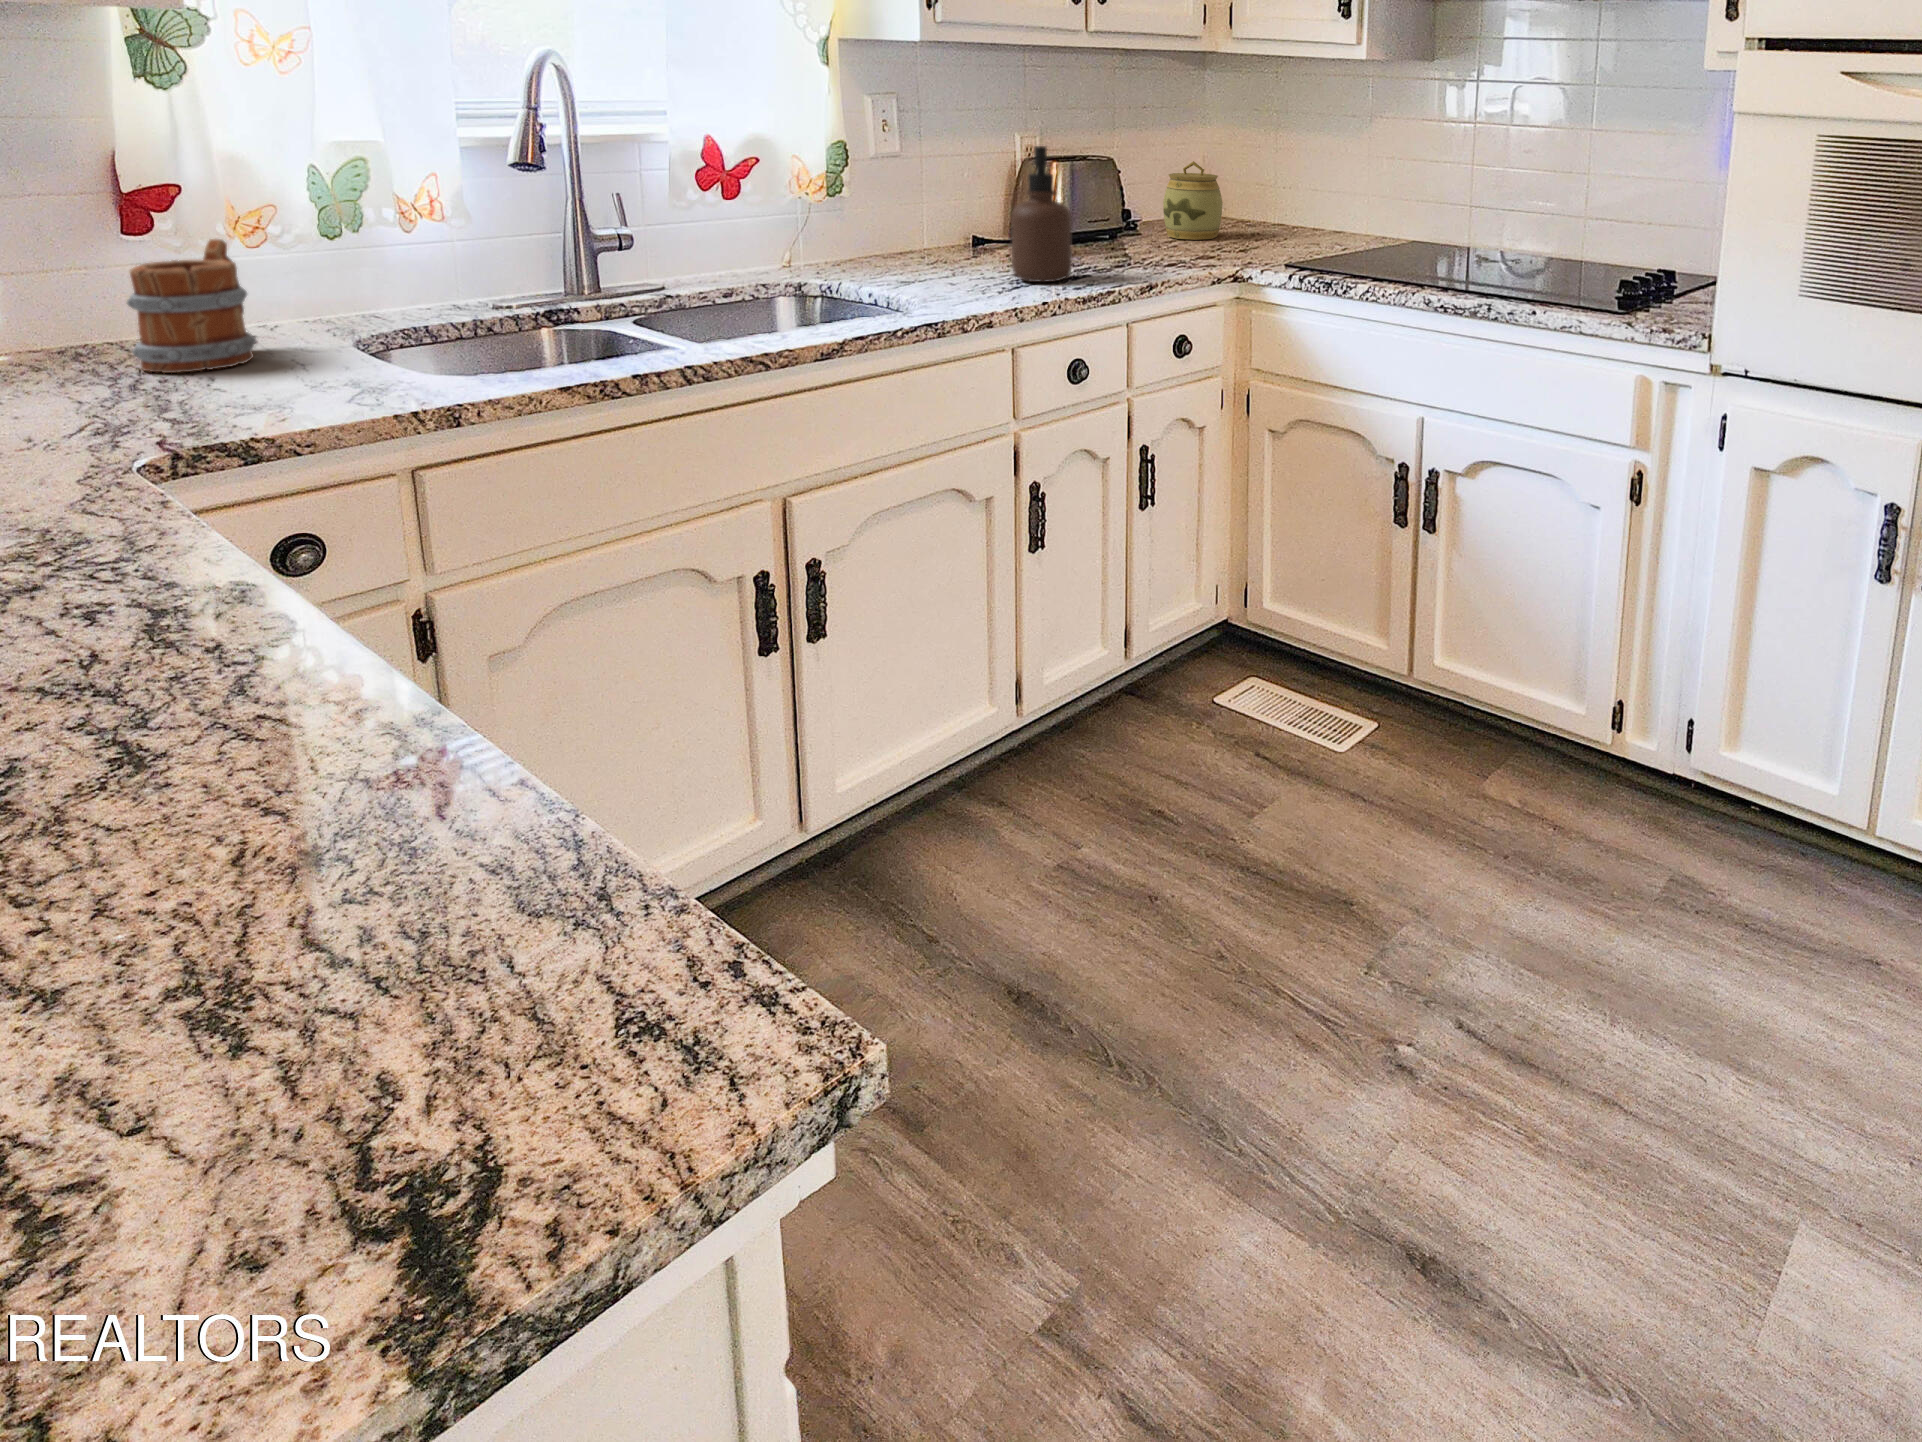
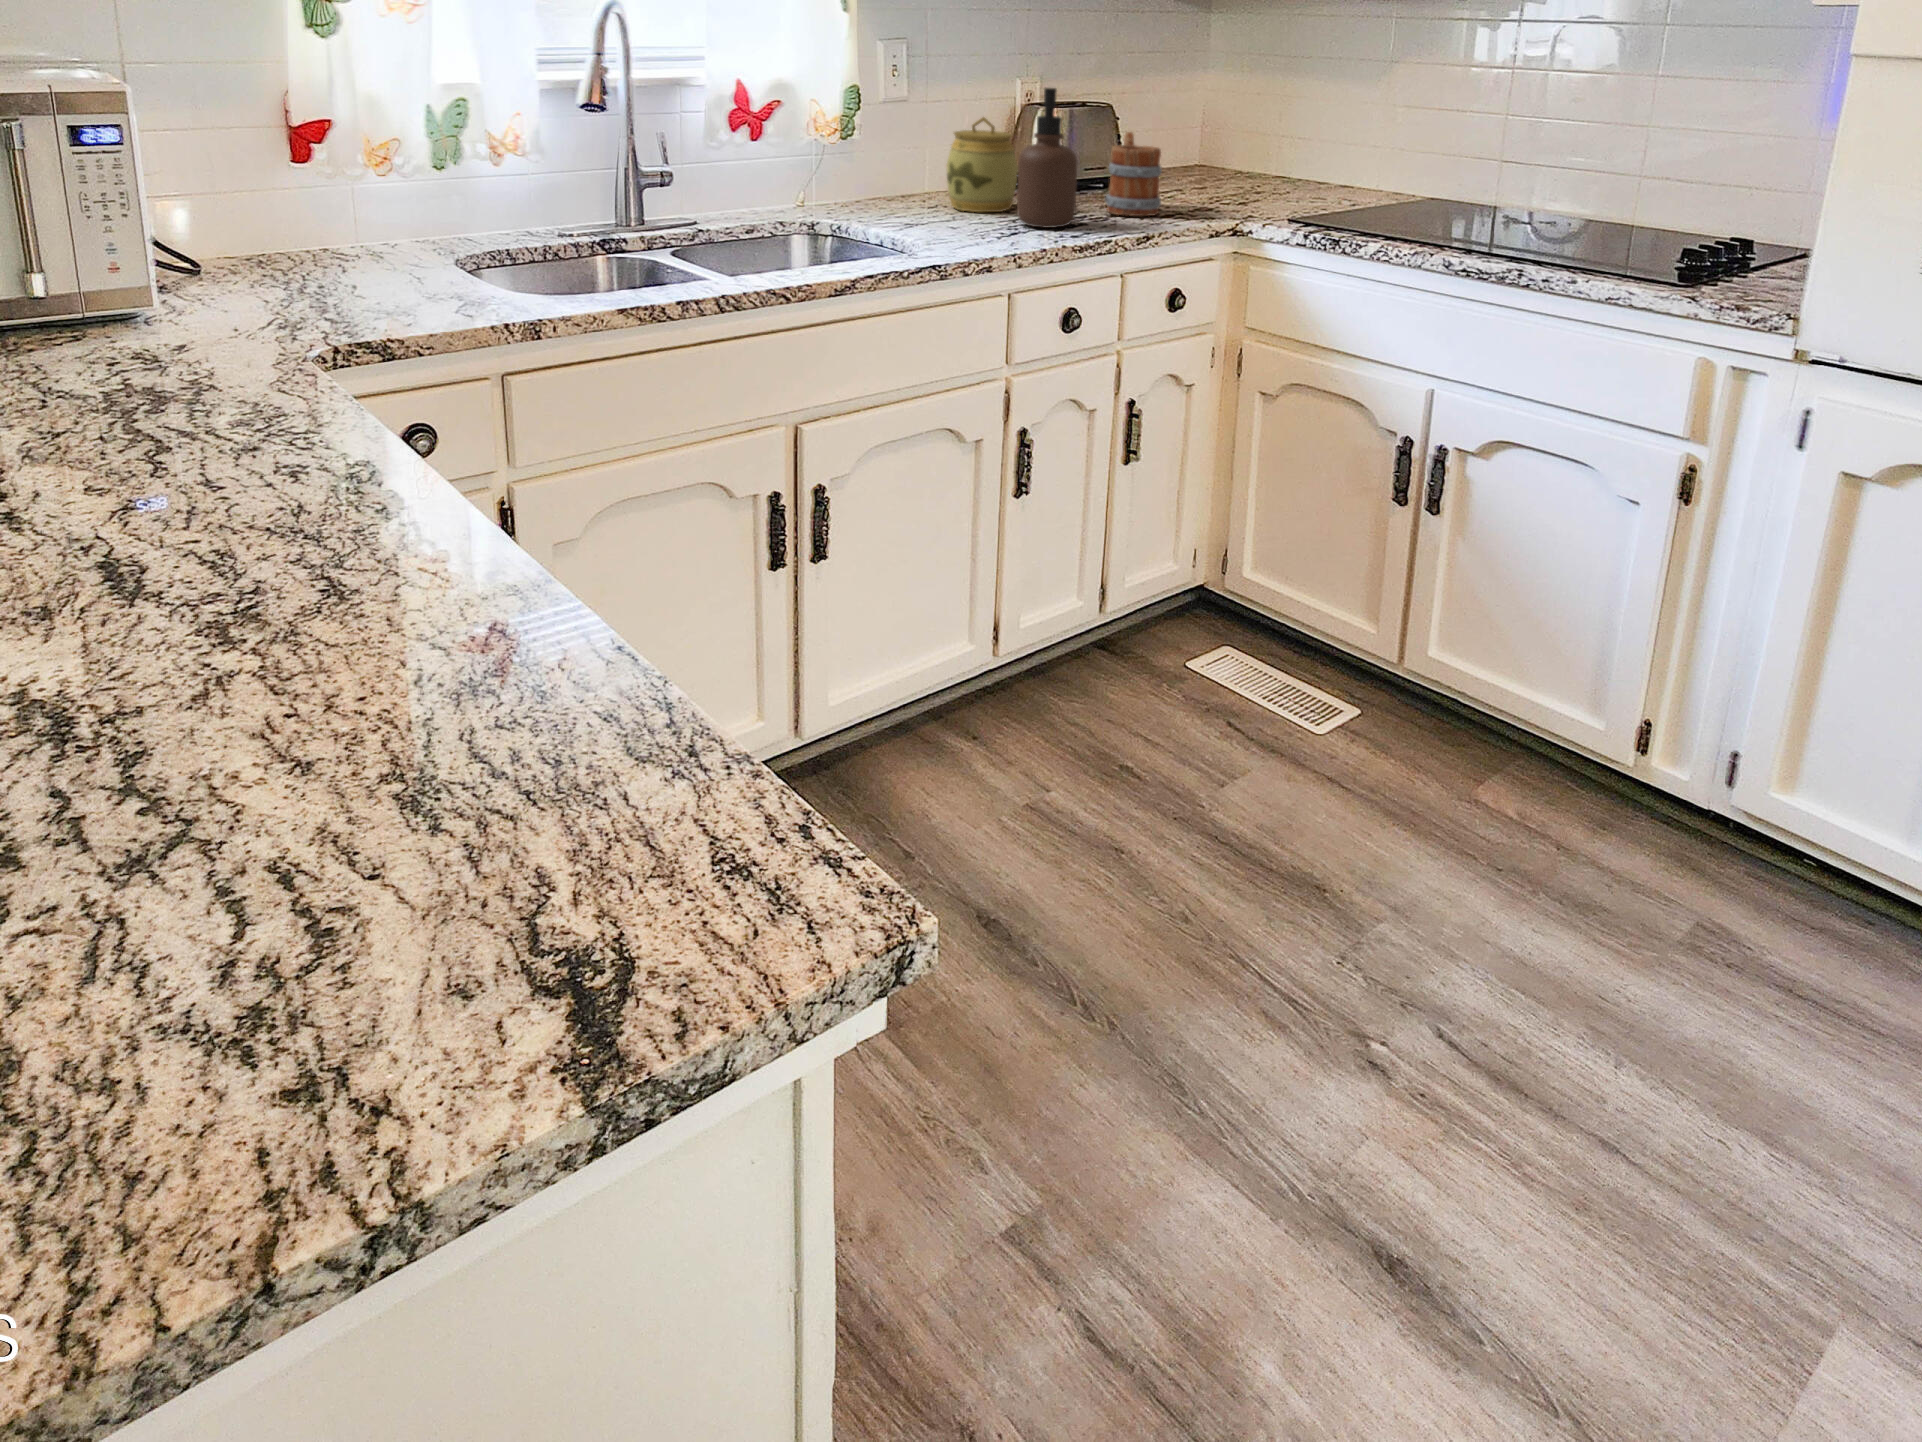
jar: present [1163,161,1223,240] -> present [947,117,1018,212]
mug: present [127,239,256,373] -> present [1106,132,1162,216]

